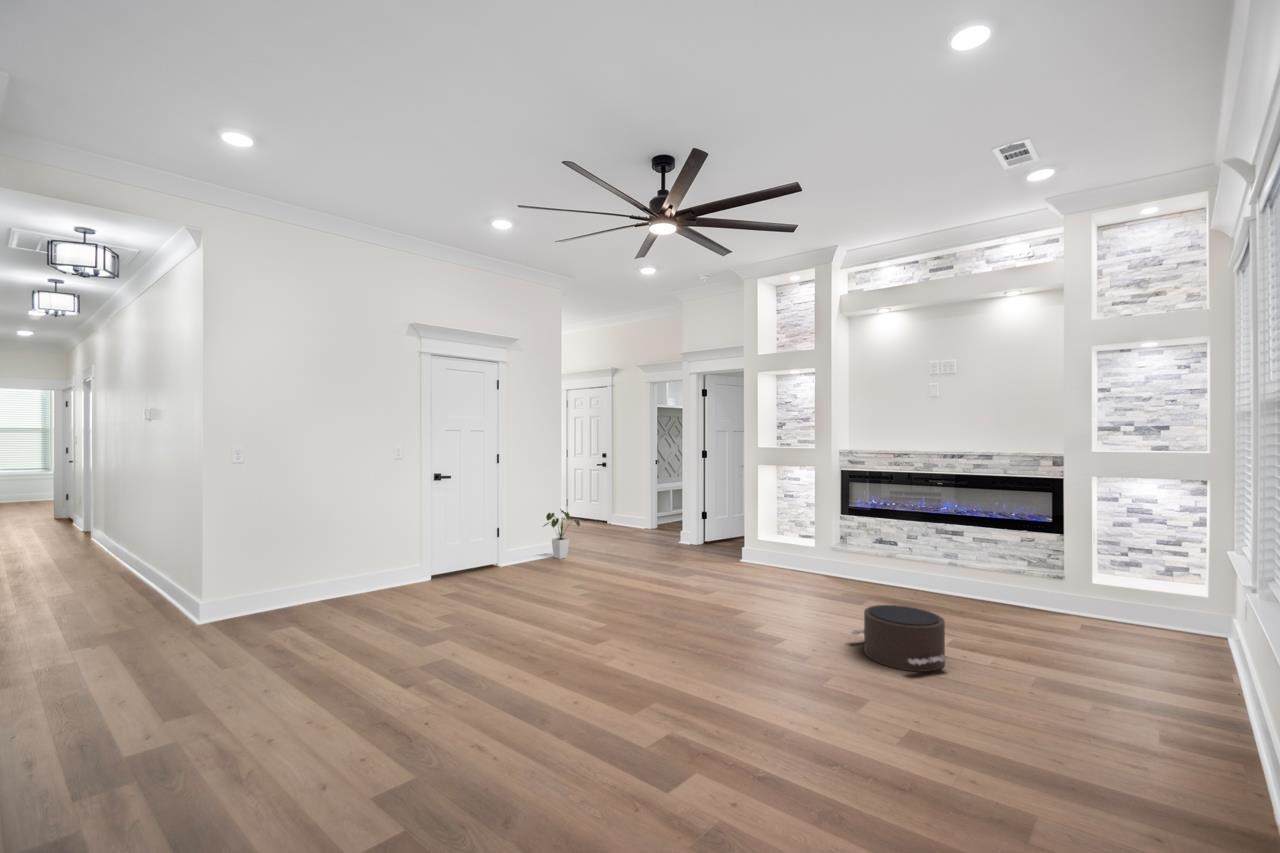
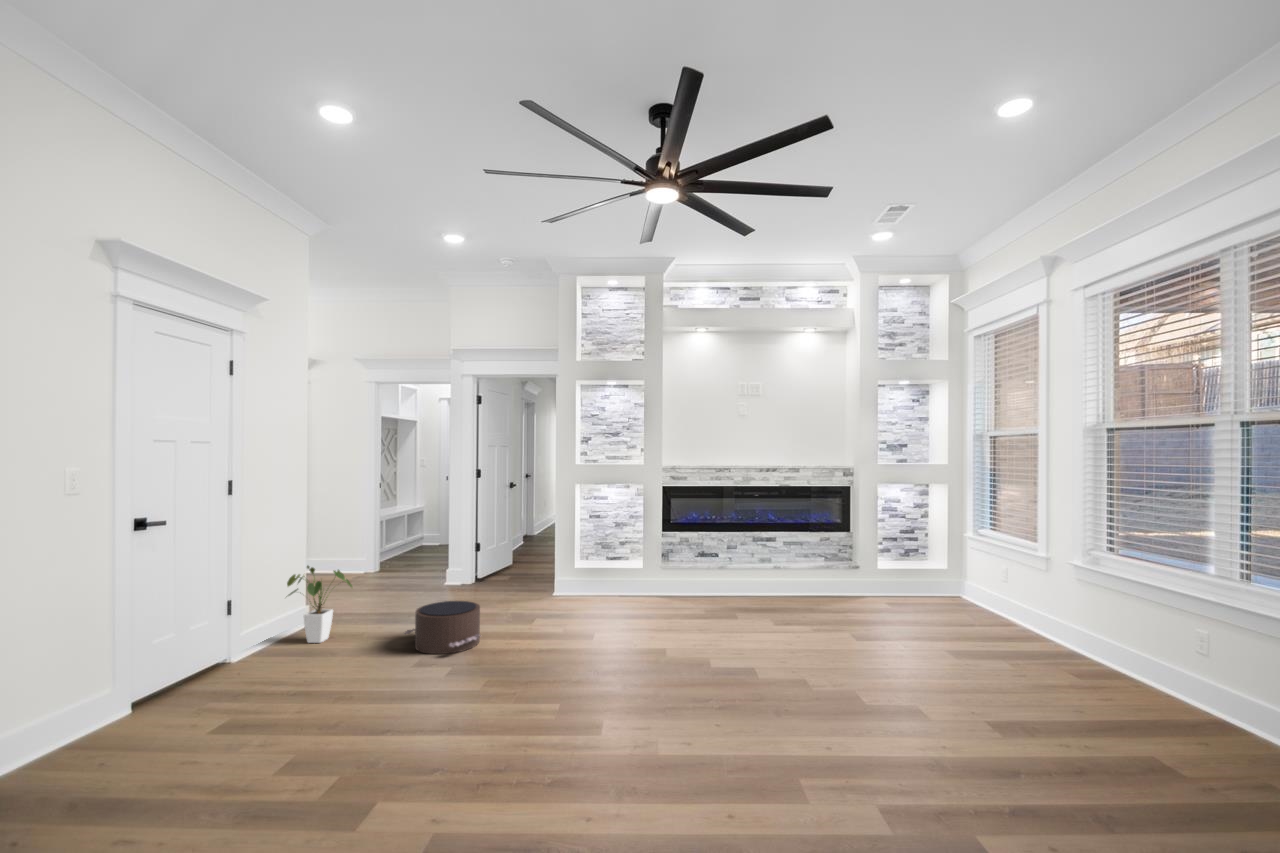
pouf: present [851,605,946,672] -> present [405,601,480,654]

